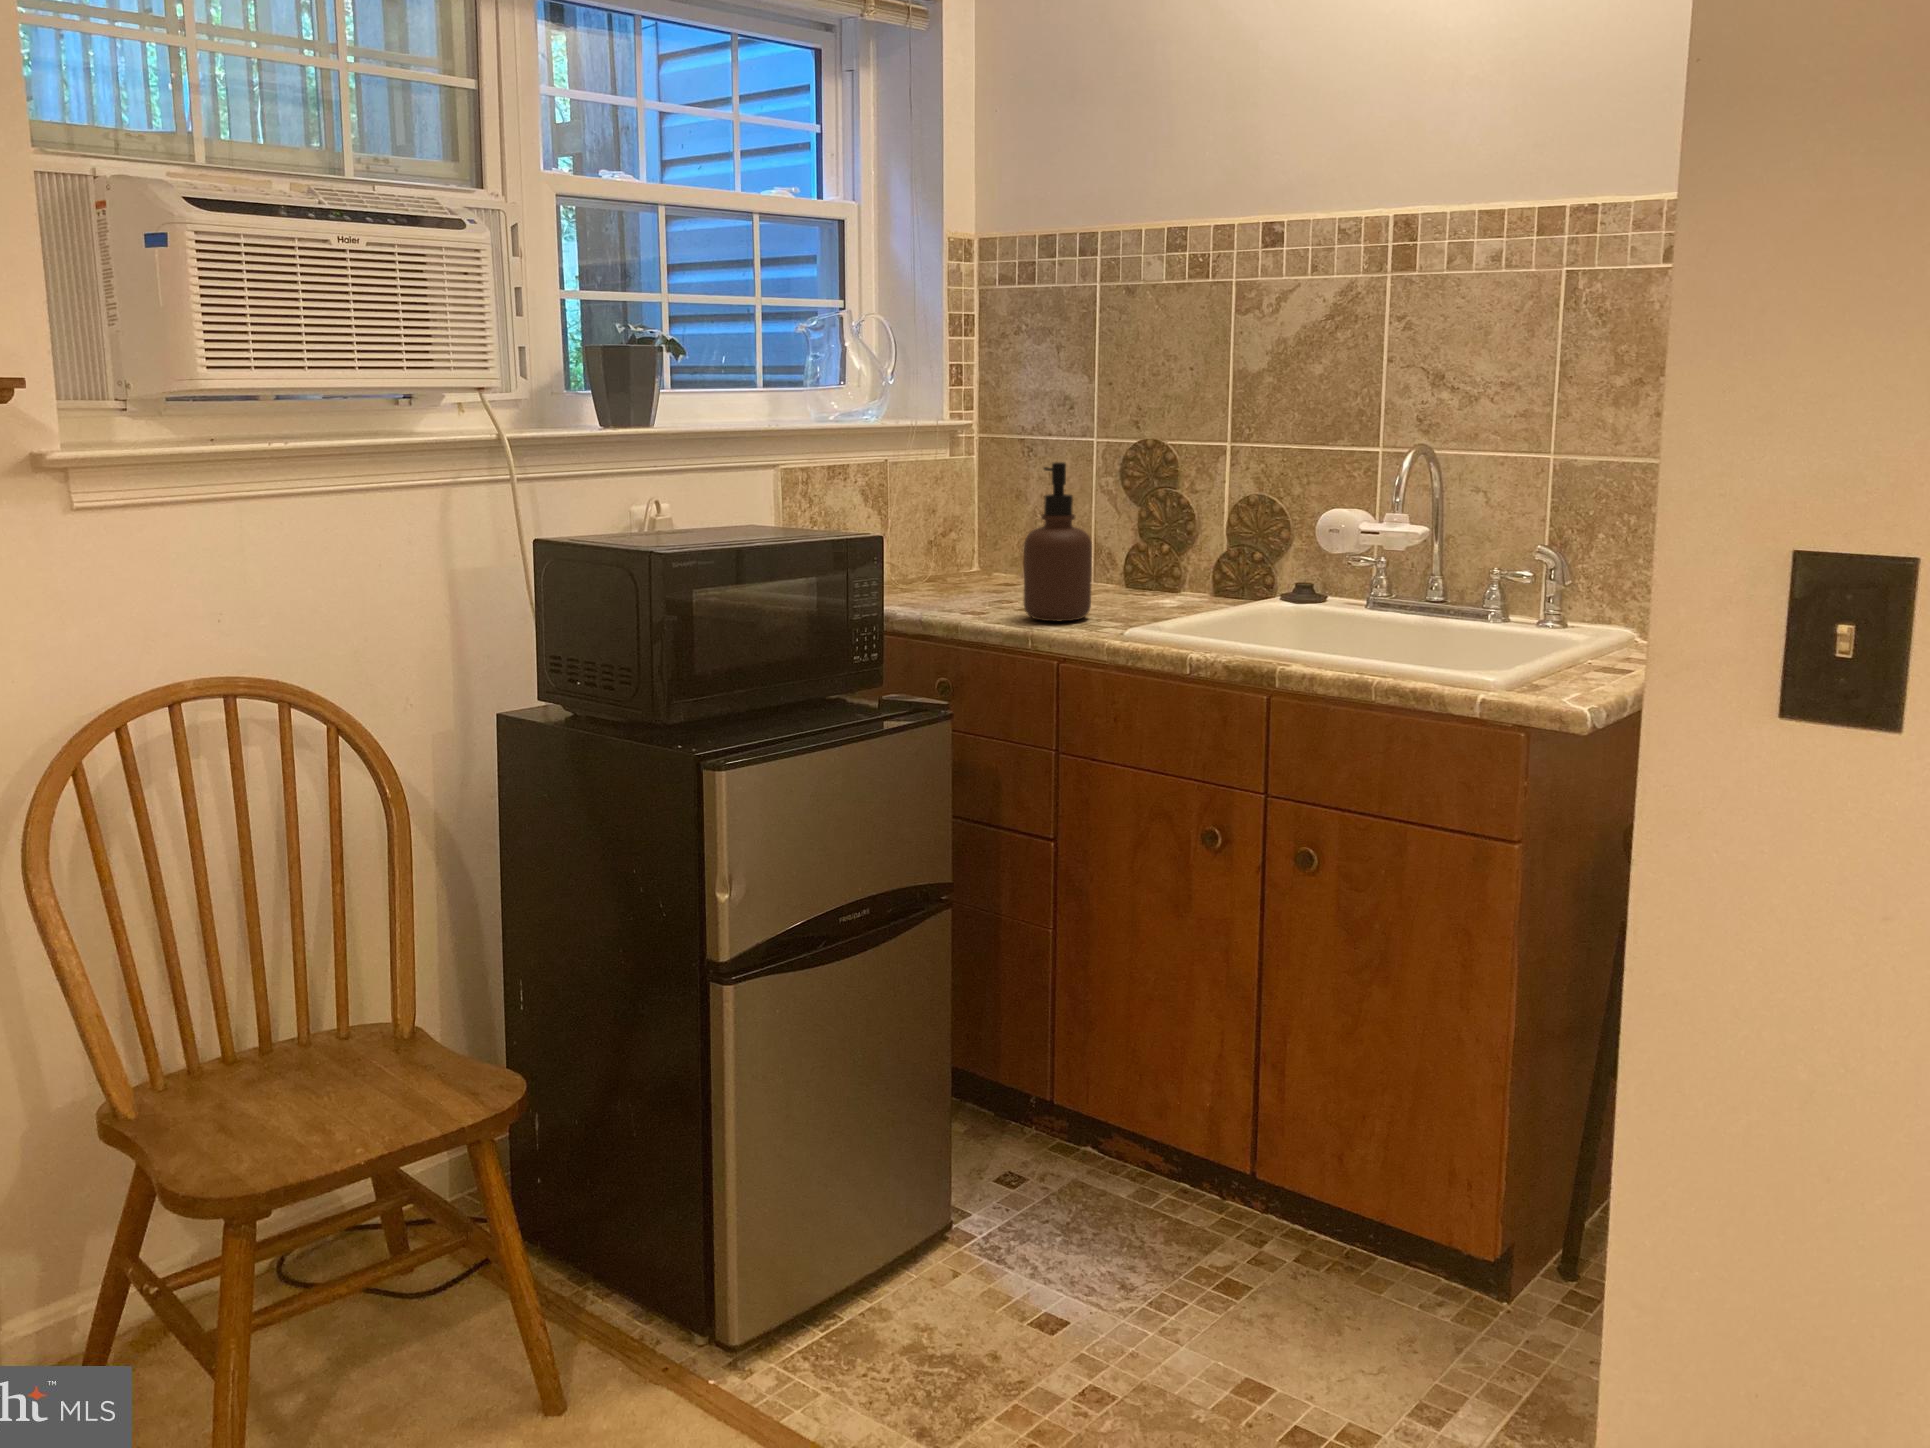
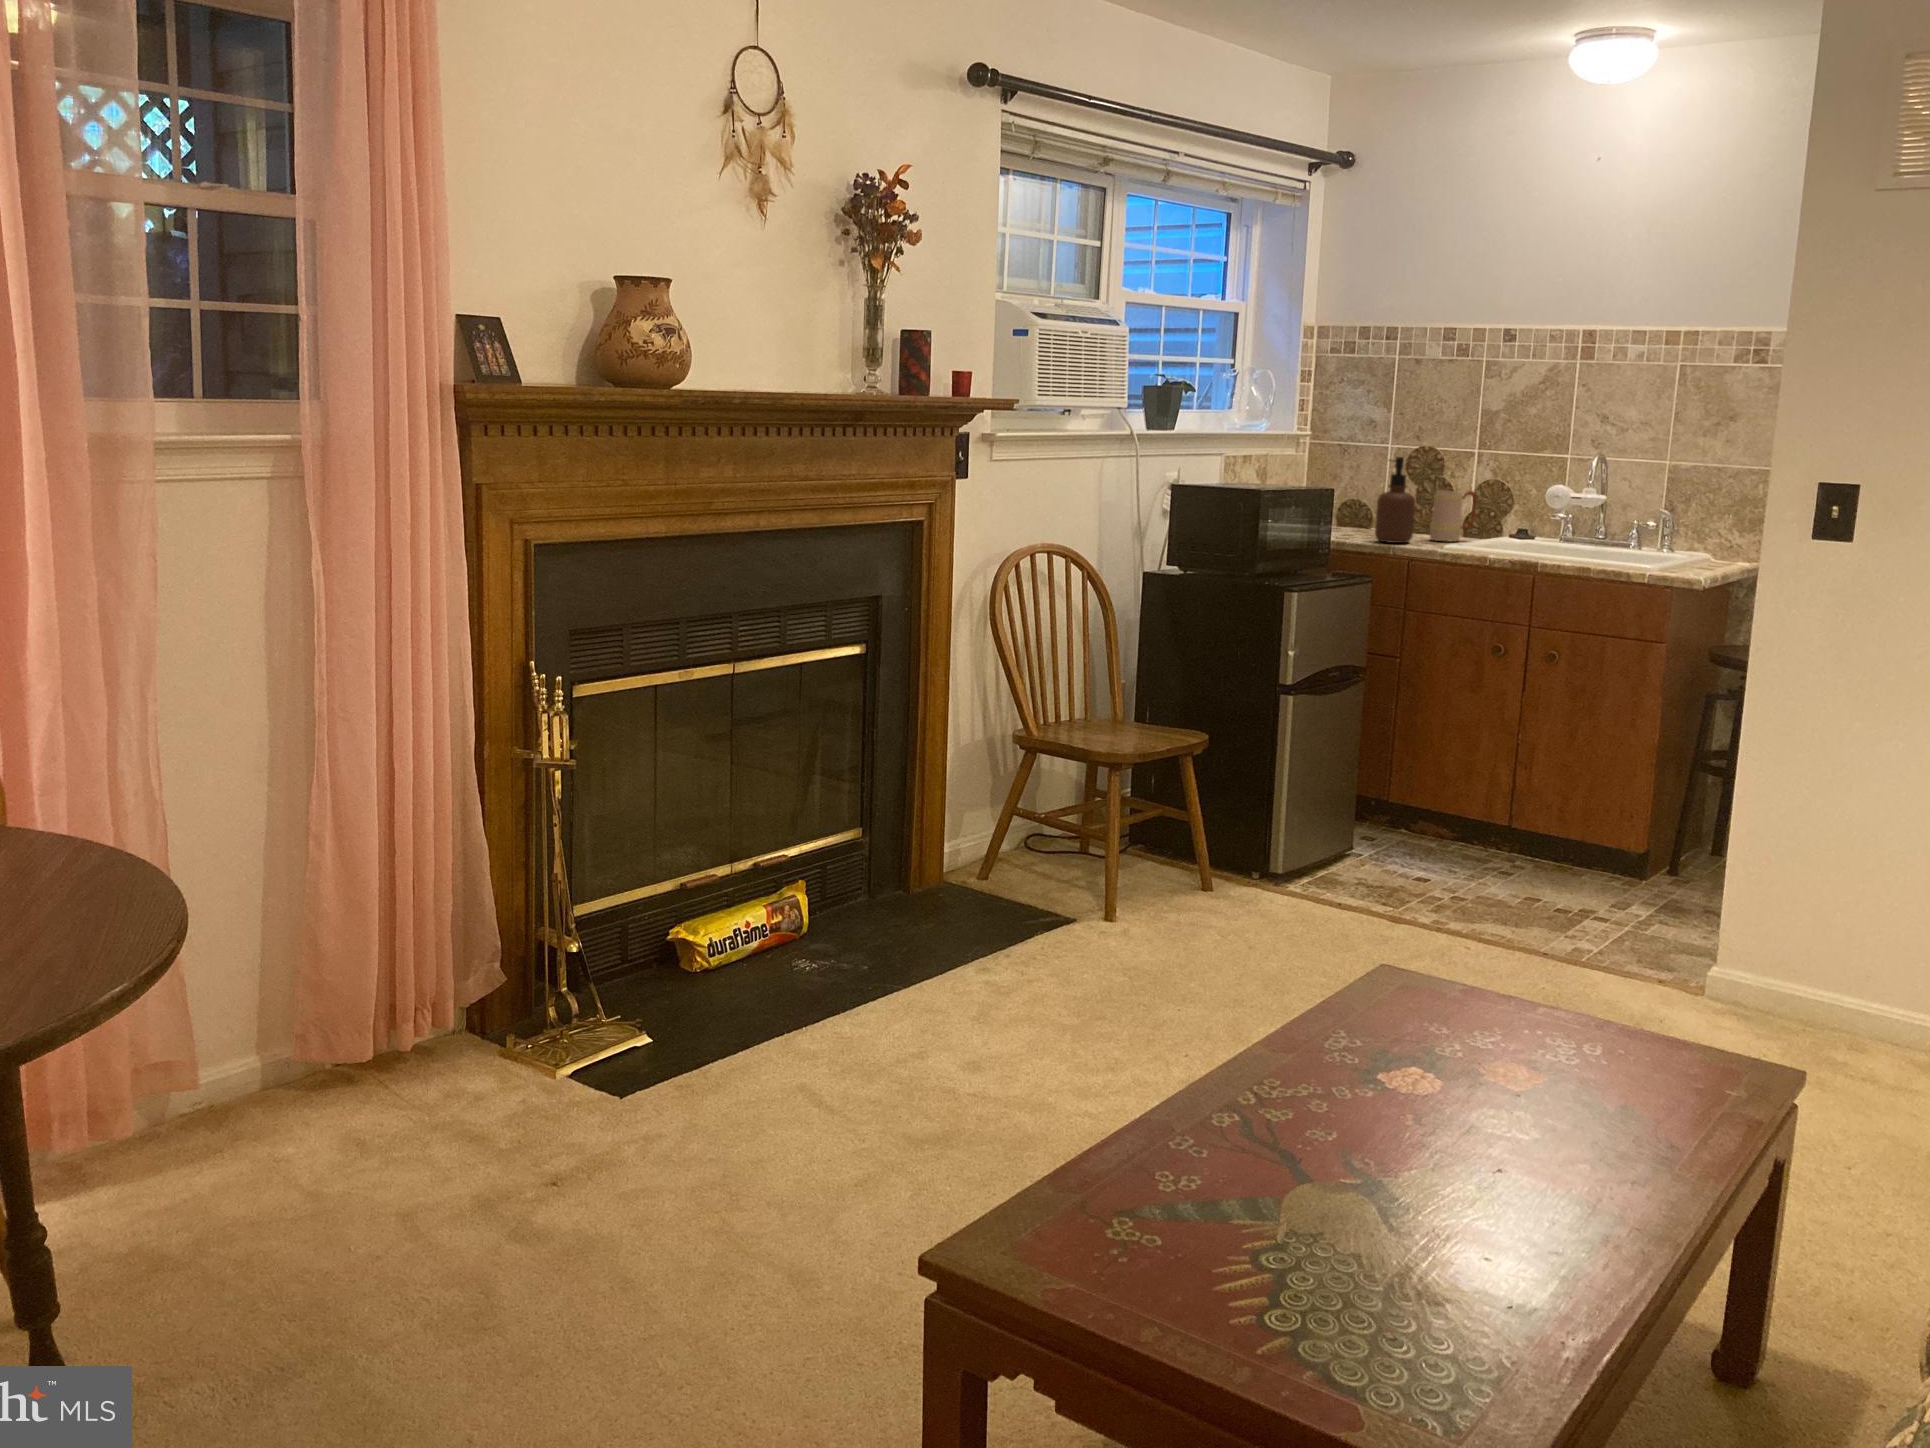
mug: none [1130,520,1211,614] -> present [1430,491,1477,541]

